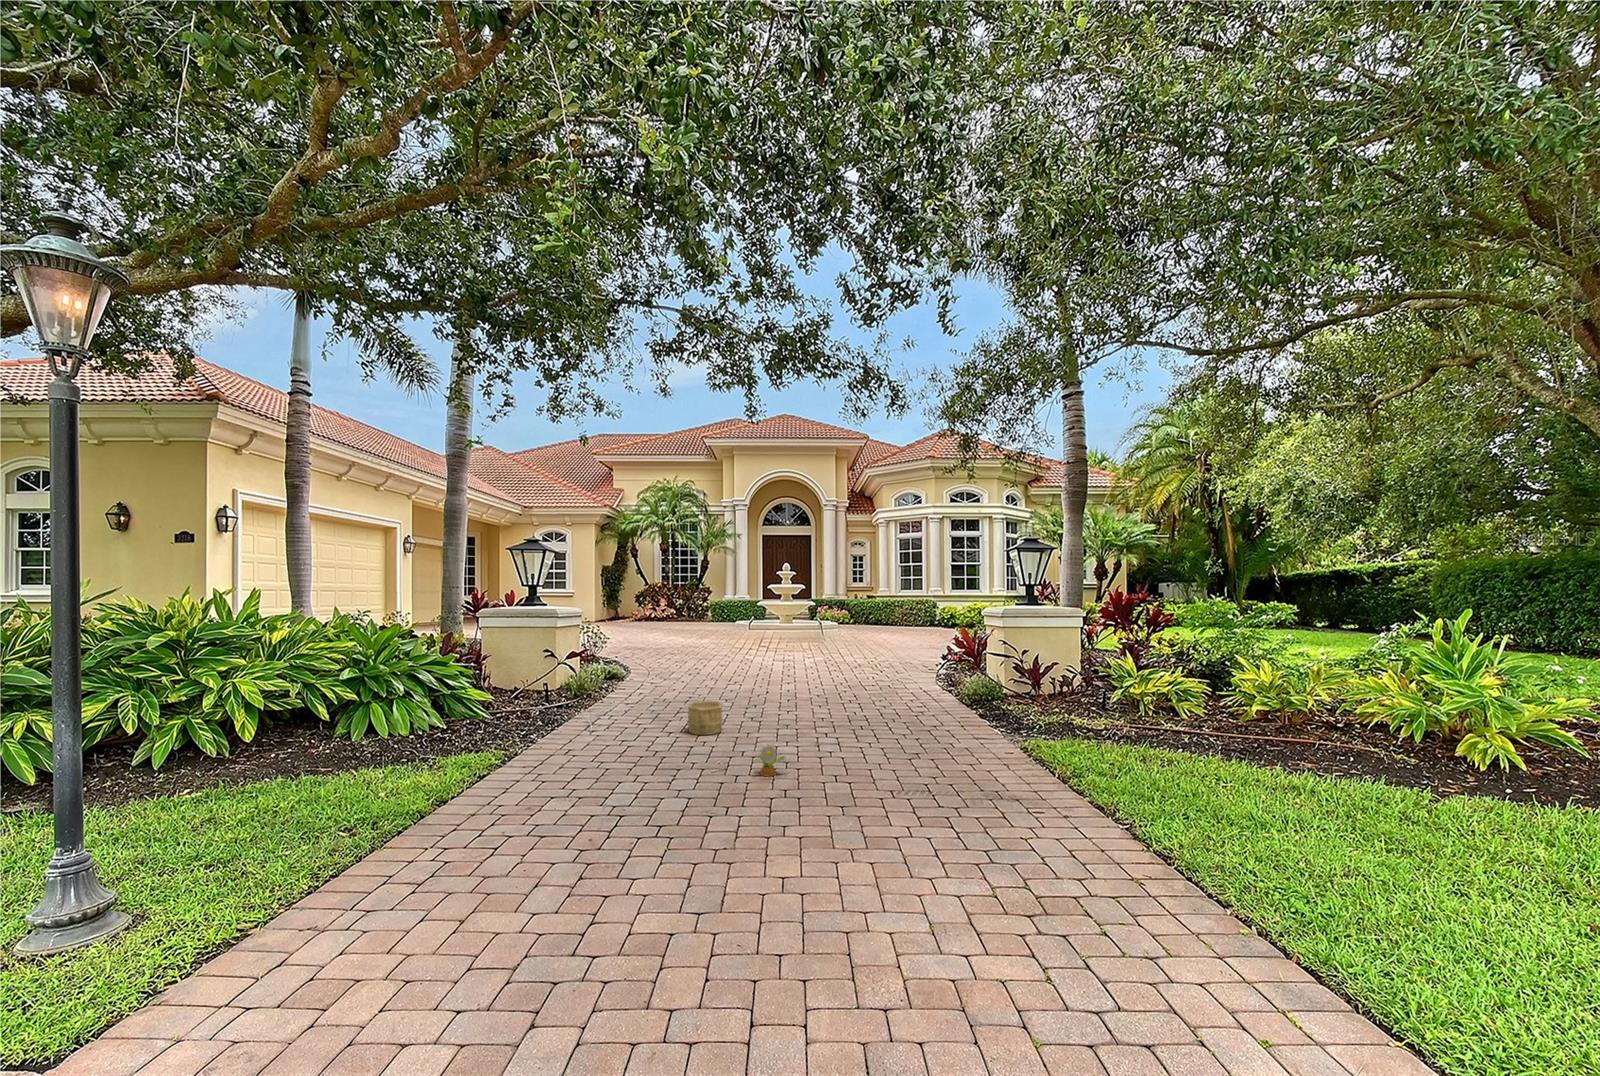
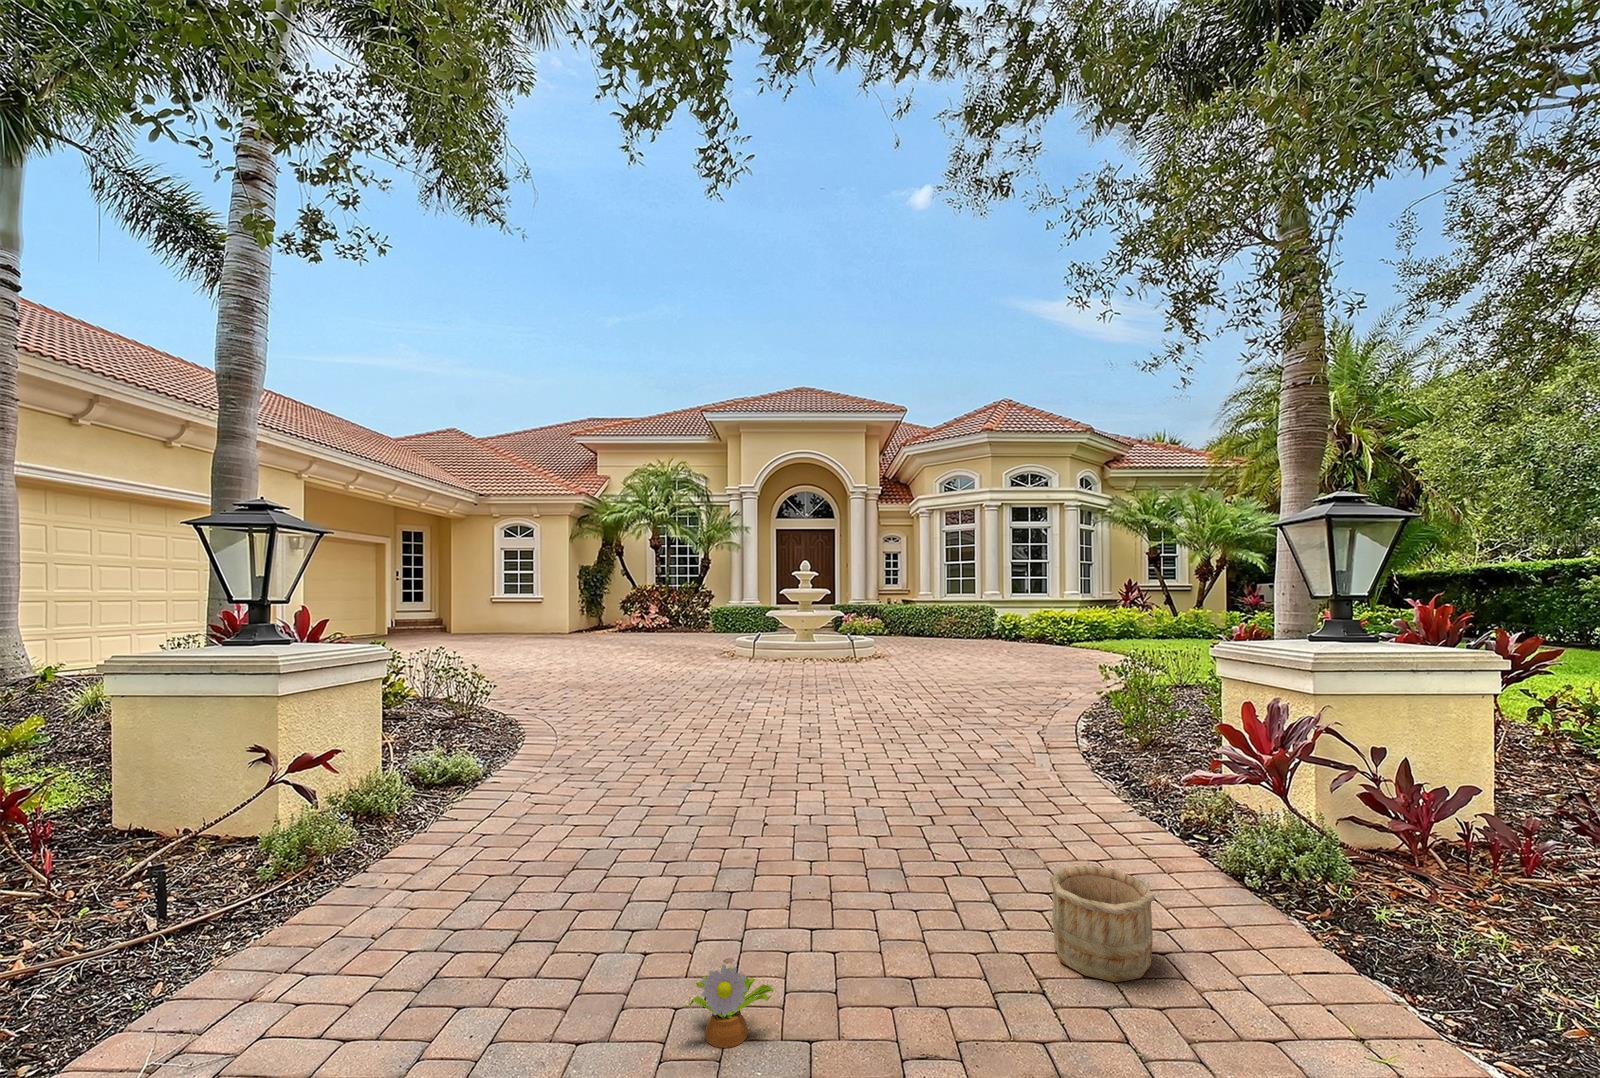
wooden bucket: present [688,701,723,735] -> present [1050,865,1155,982]

